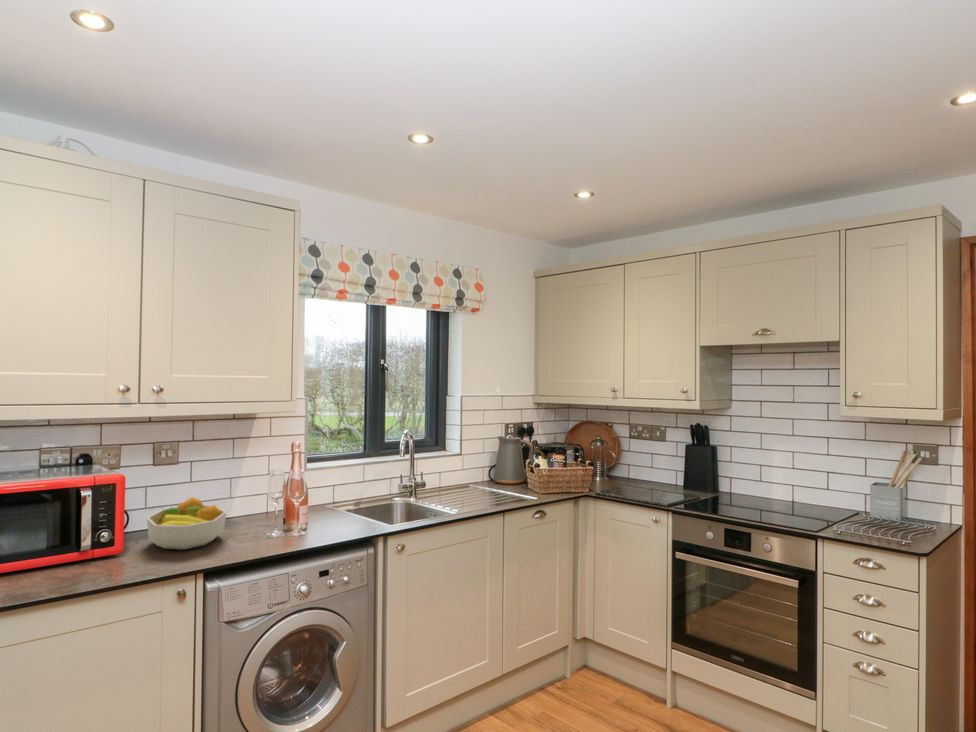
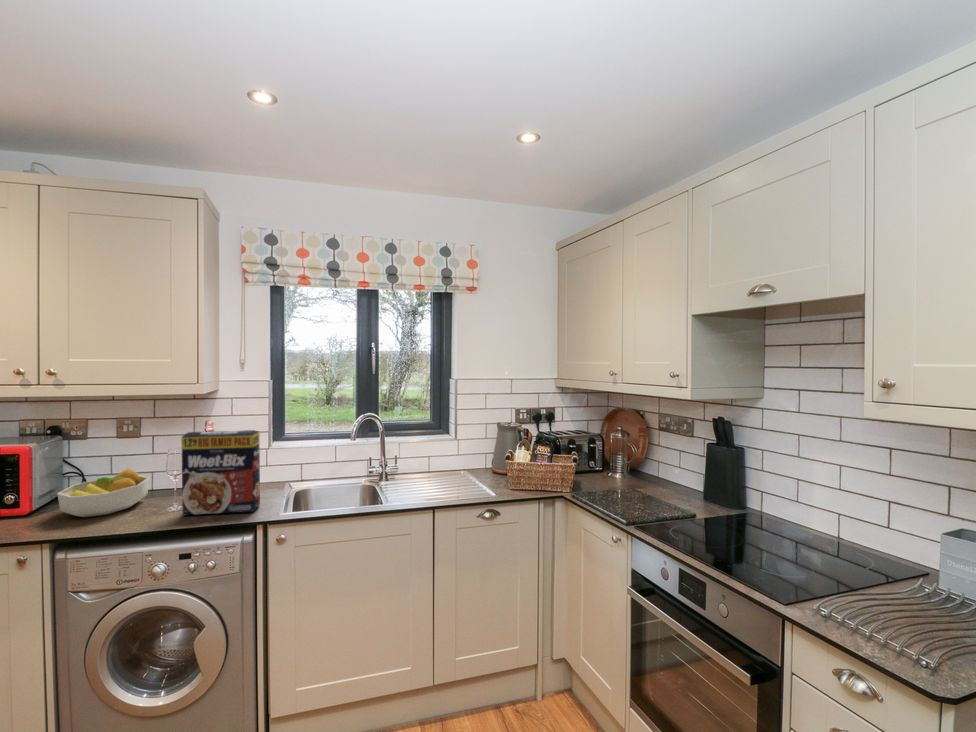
cereal box: none [288,447,361,537] -> present [181,430,260,515]

